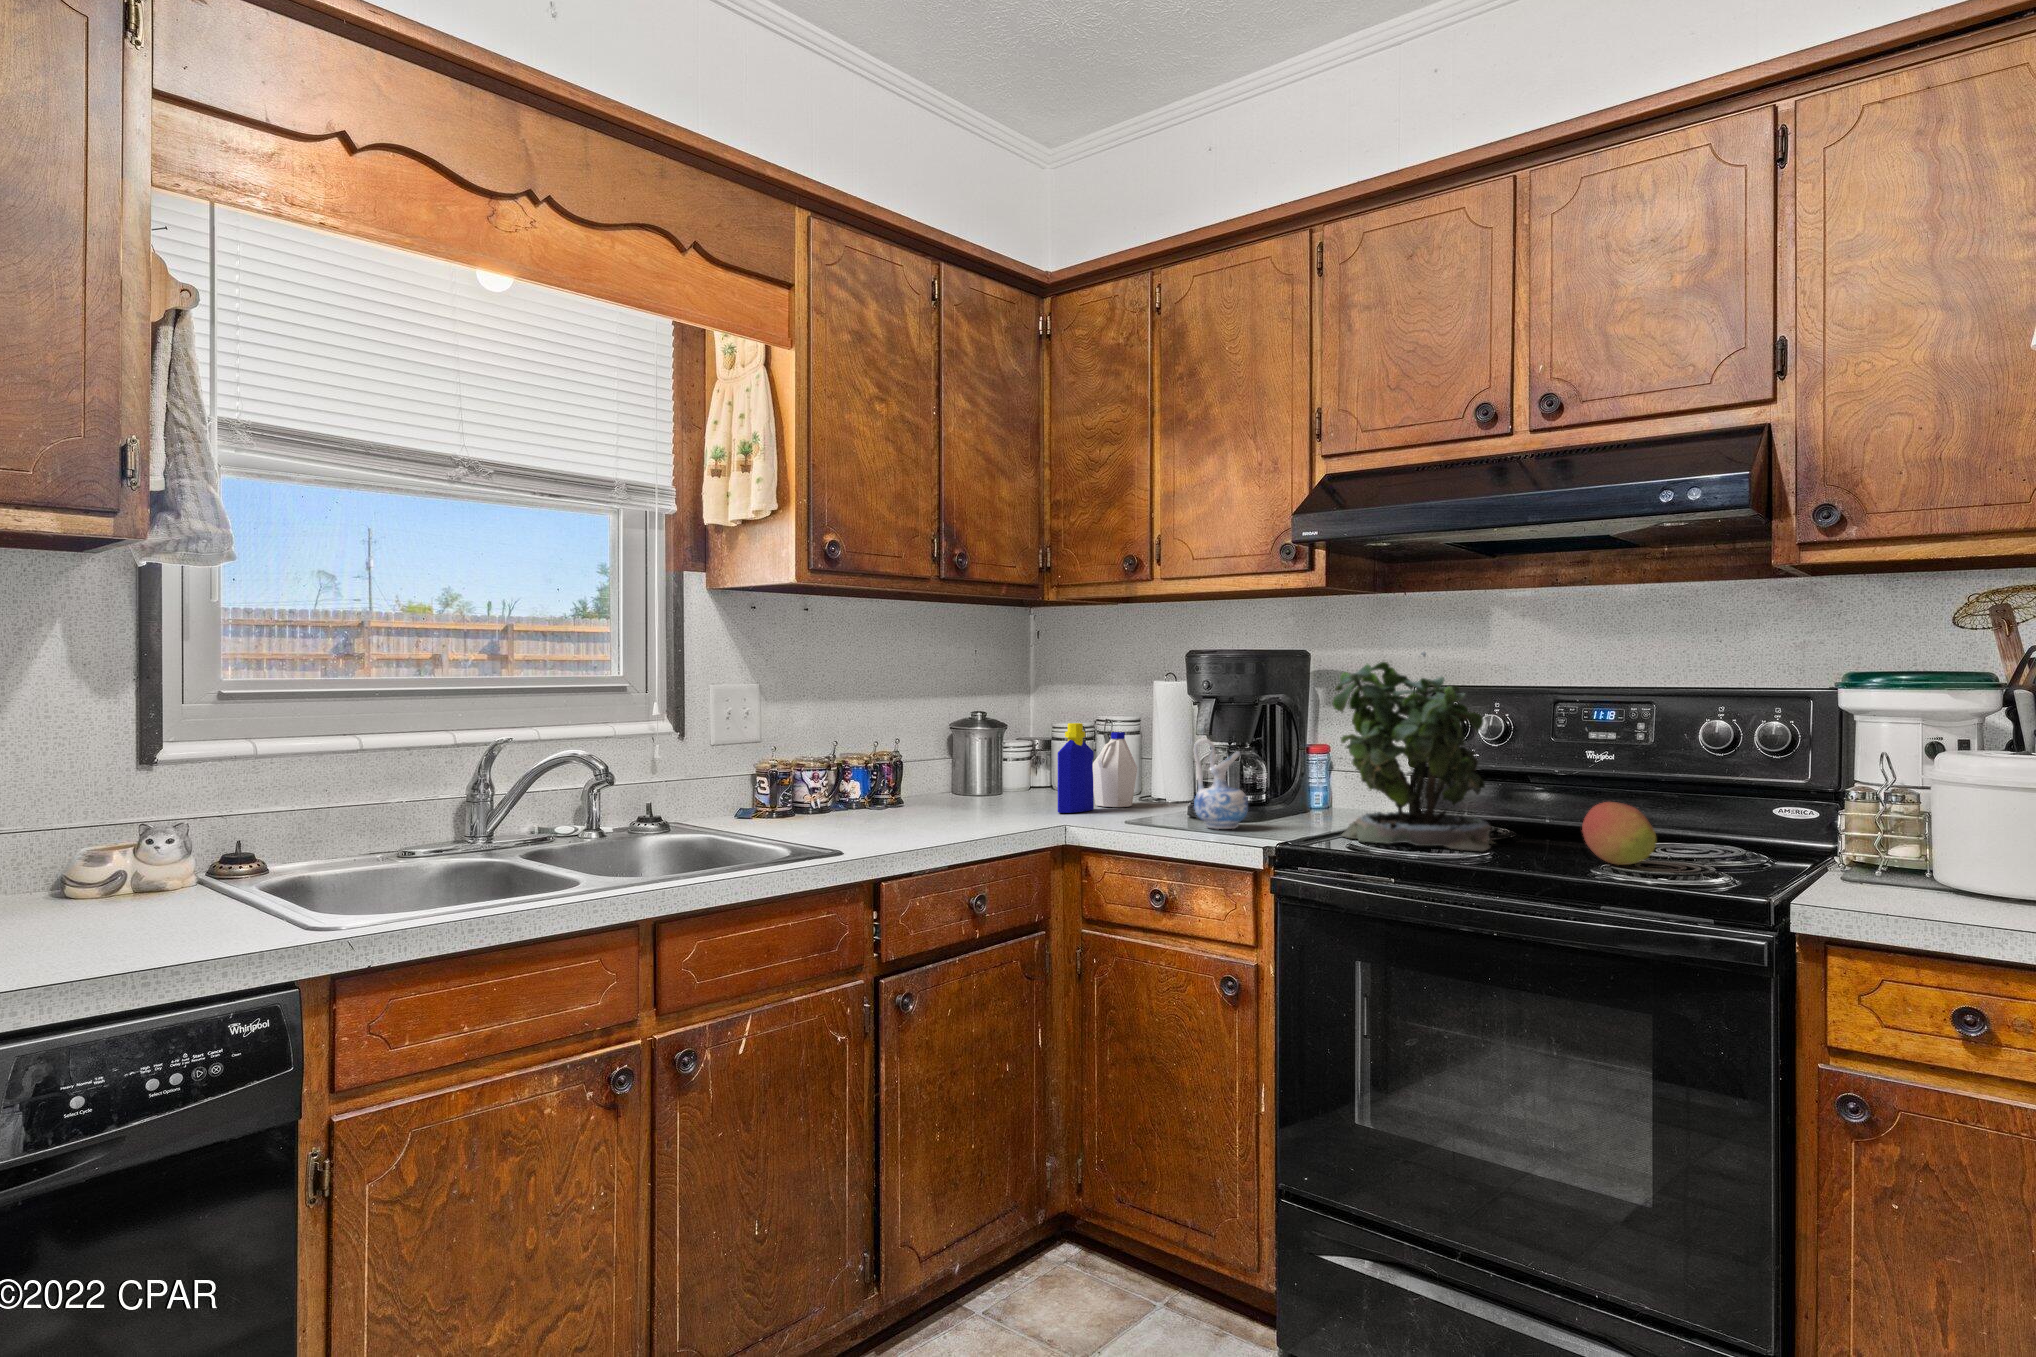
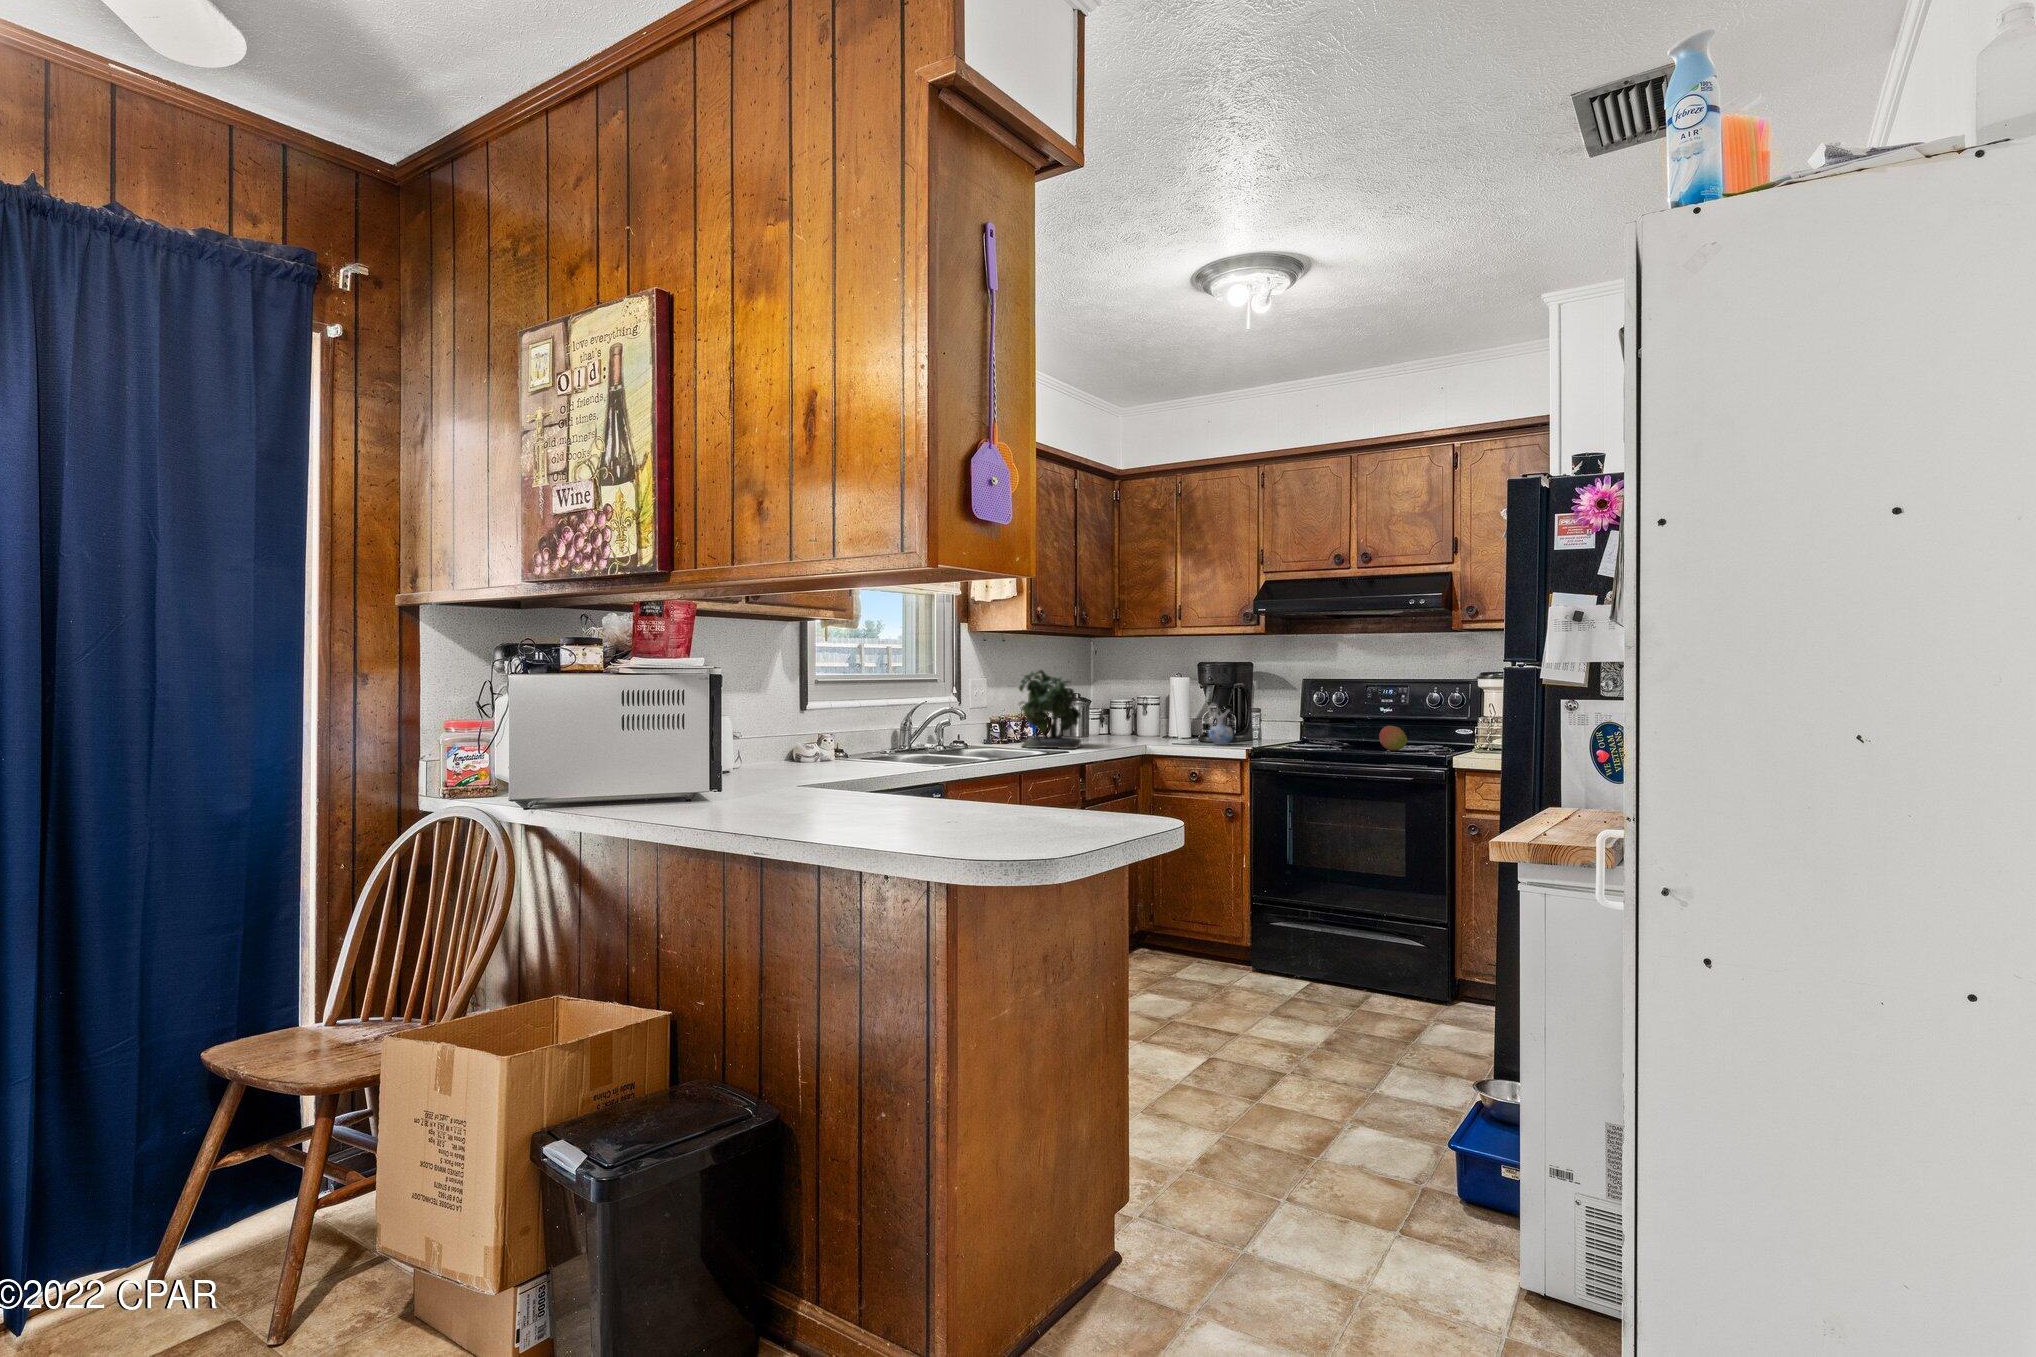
potted plant: present [1333,652,1494,851] -> present [1019,666,1081,749]
bottle: present [1058,723,1137,813] -> none [1135,698,1169,741]

